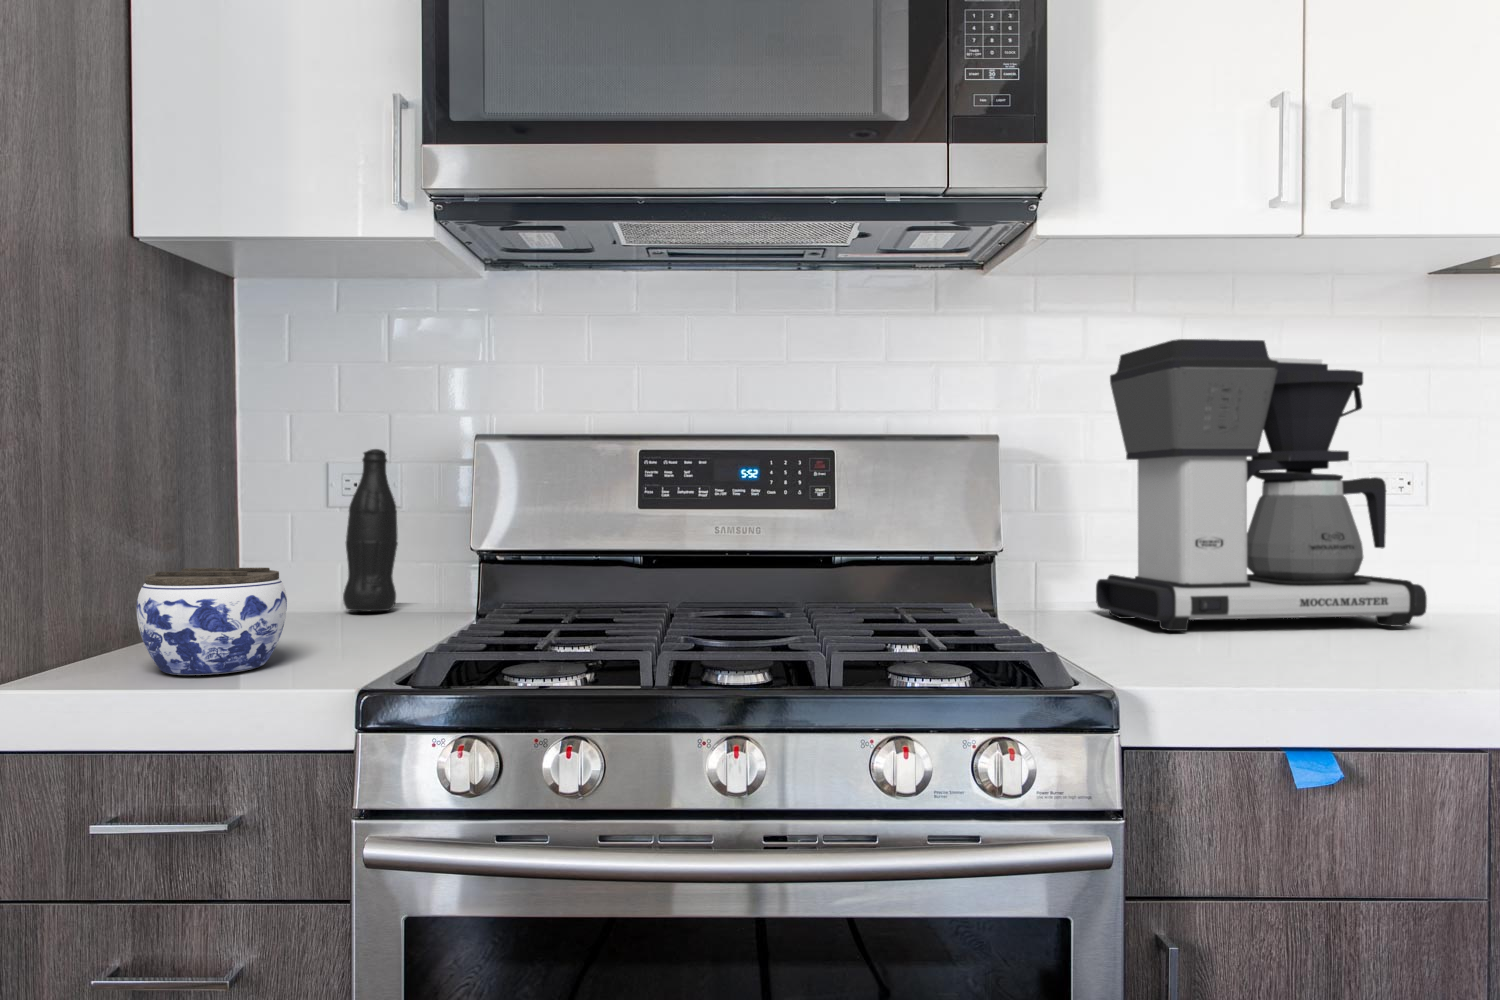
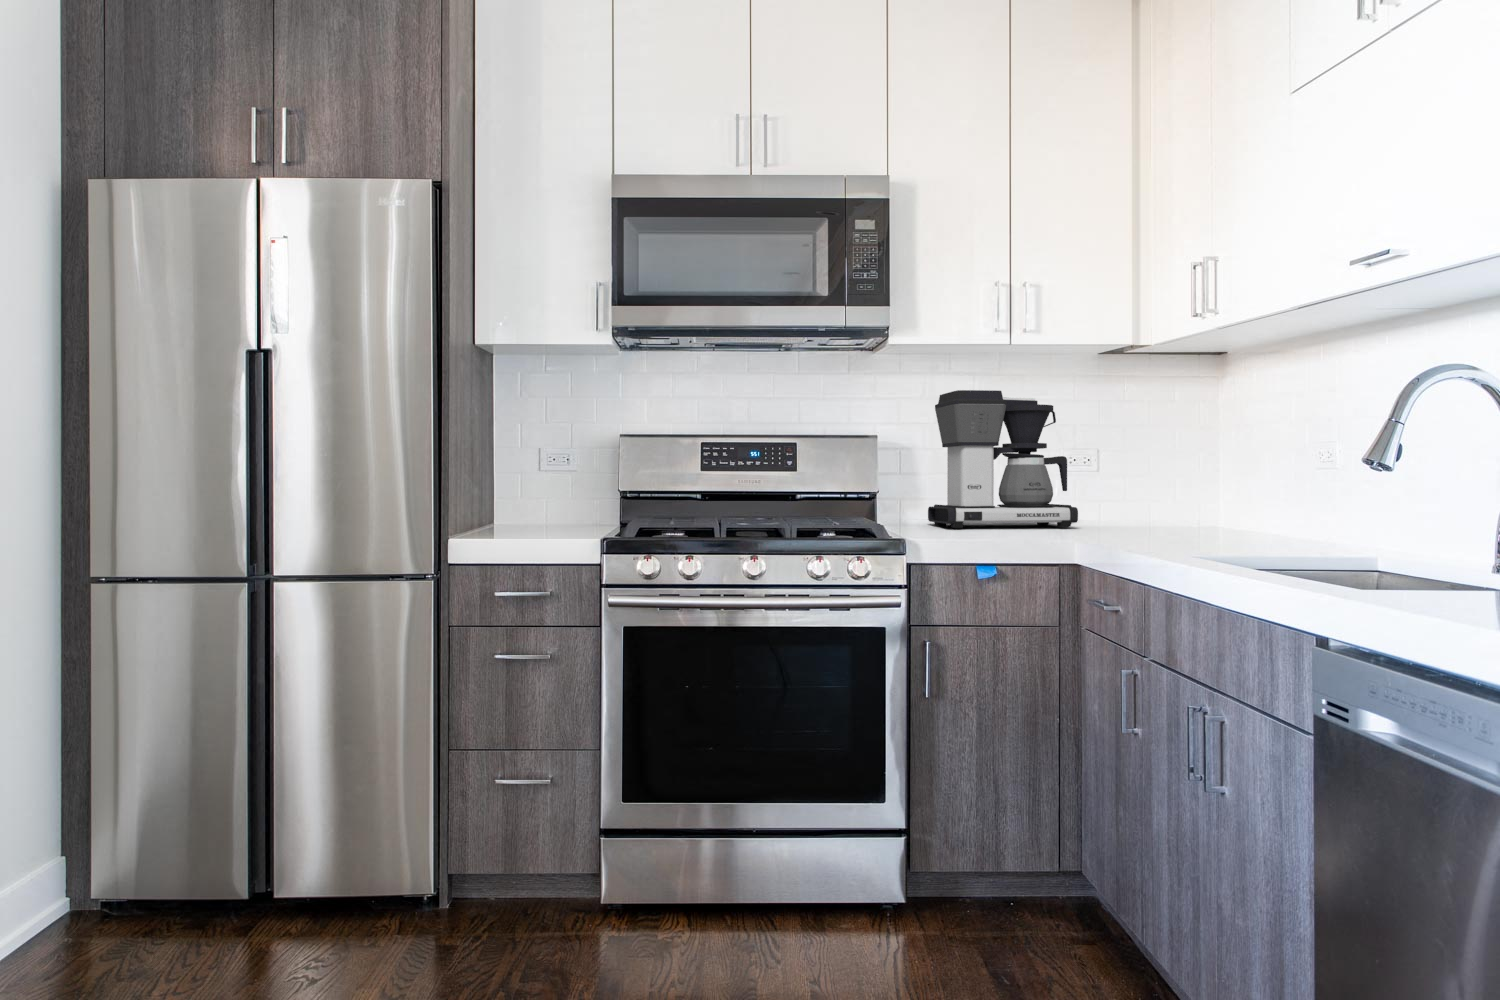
bottle: present [343,449,398,611] -> none [551,441,578,522]
jar: present [137,568,287,675] -> none [500,493,558,536]

